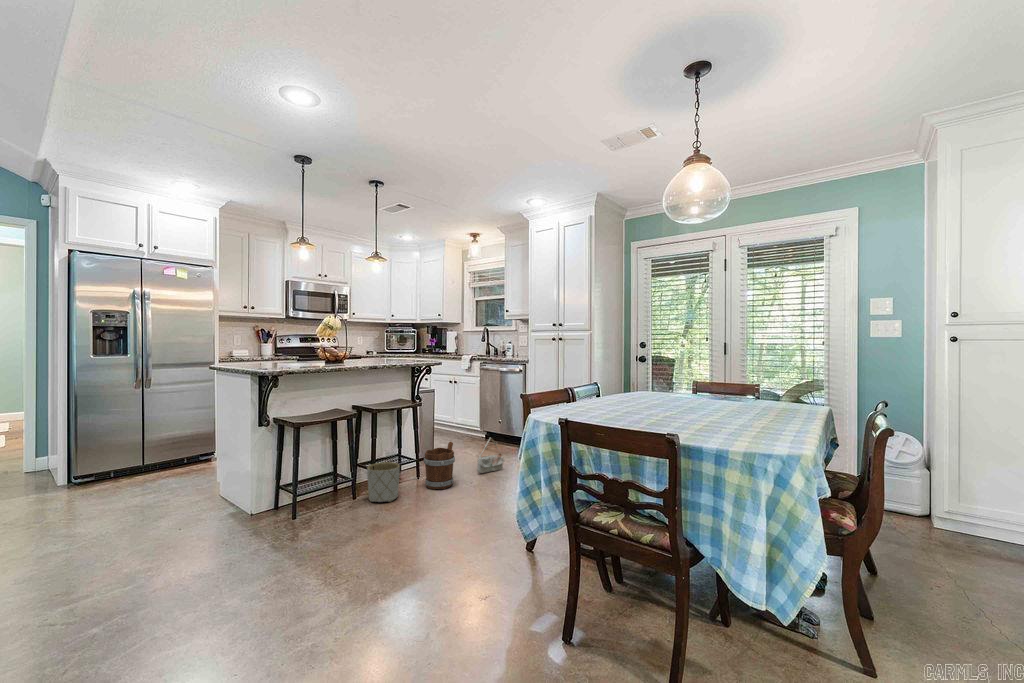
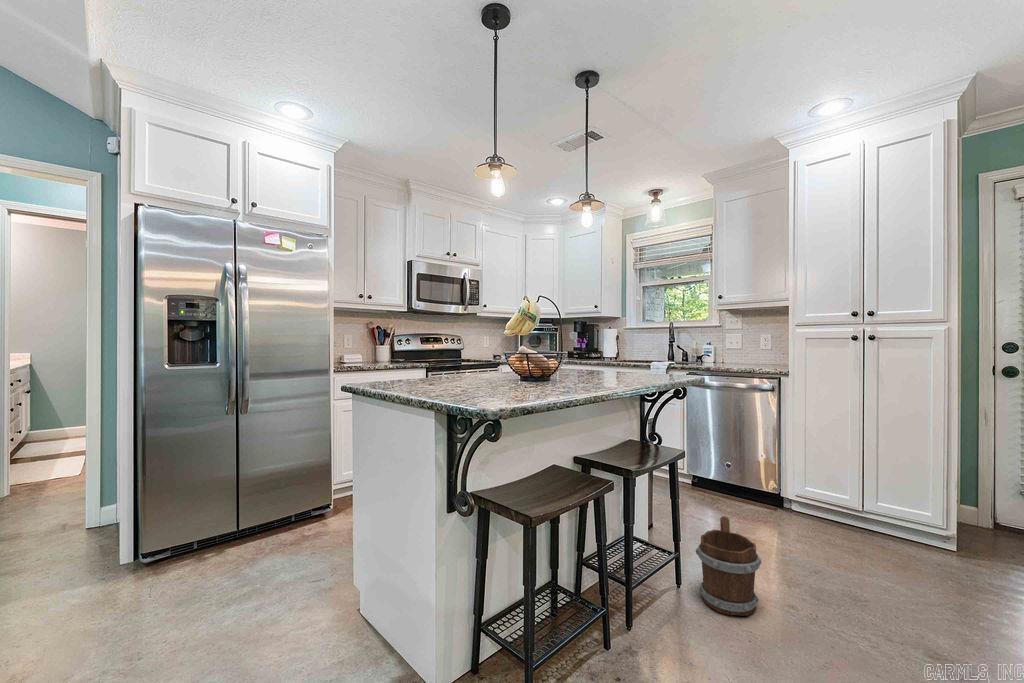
bag: present [477,438,504,473] -> none [764,507,804,571]
planter: present [367,462,400,502] -> none [626,565,688,655]

